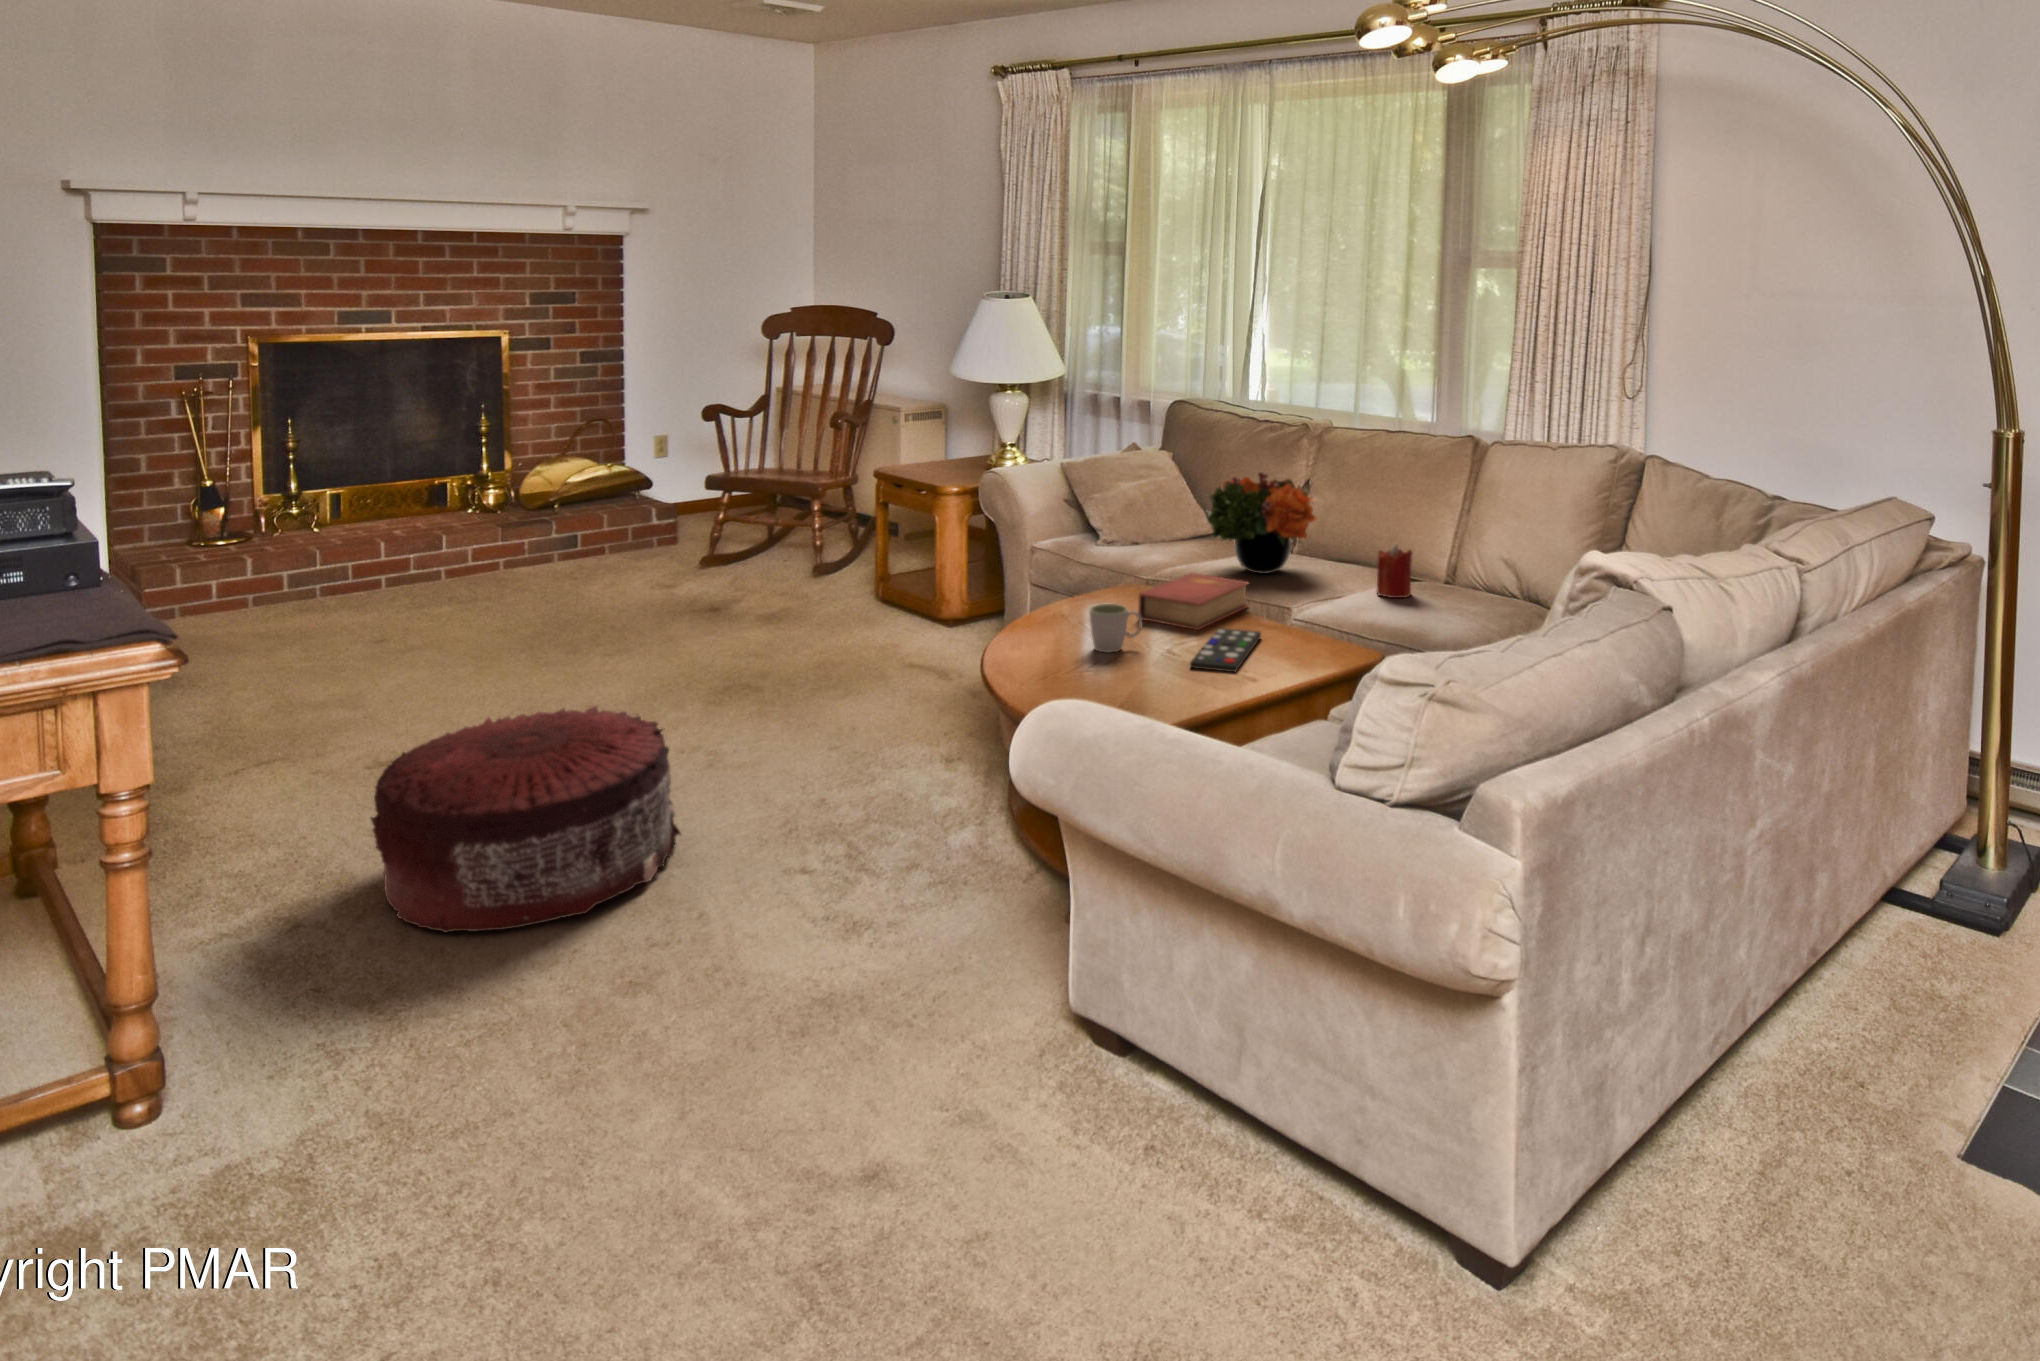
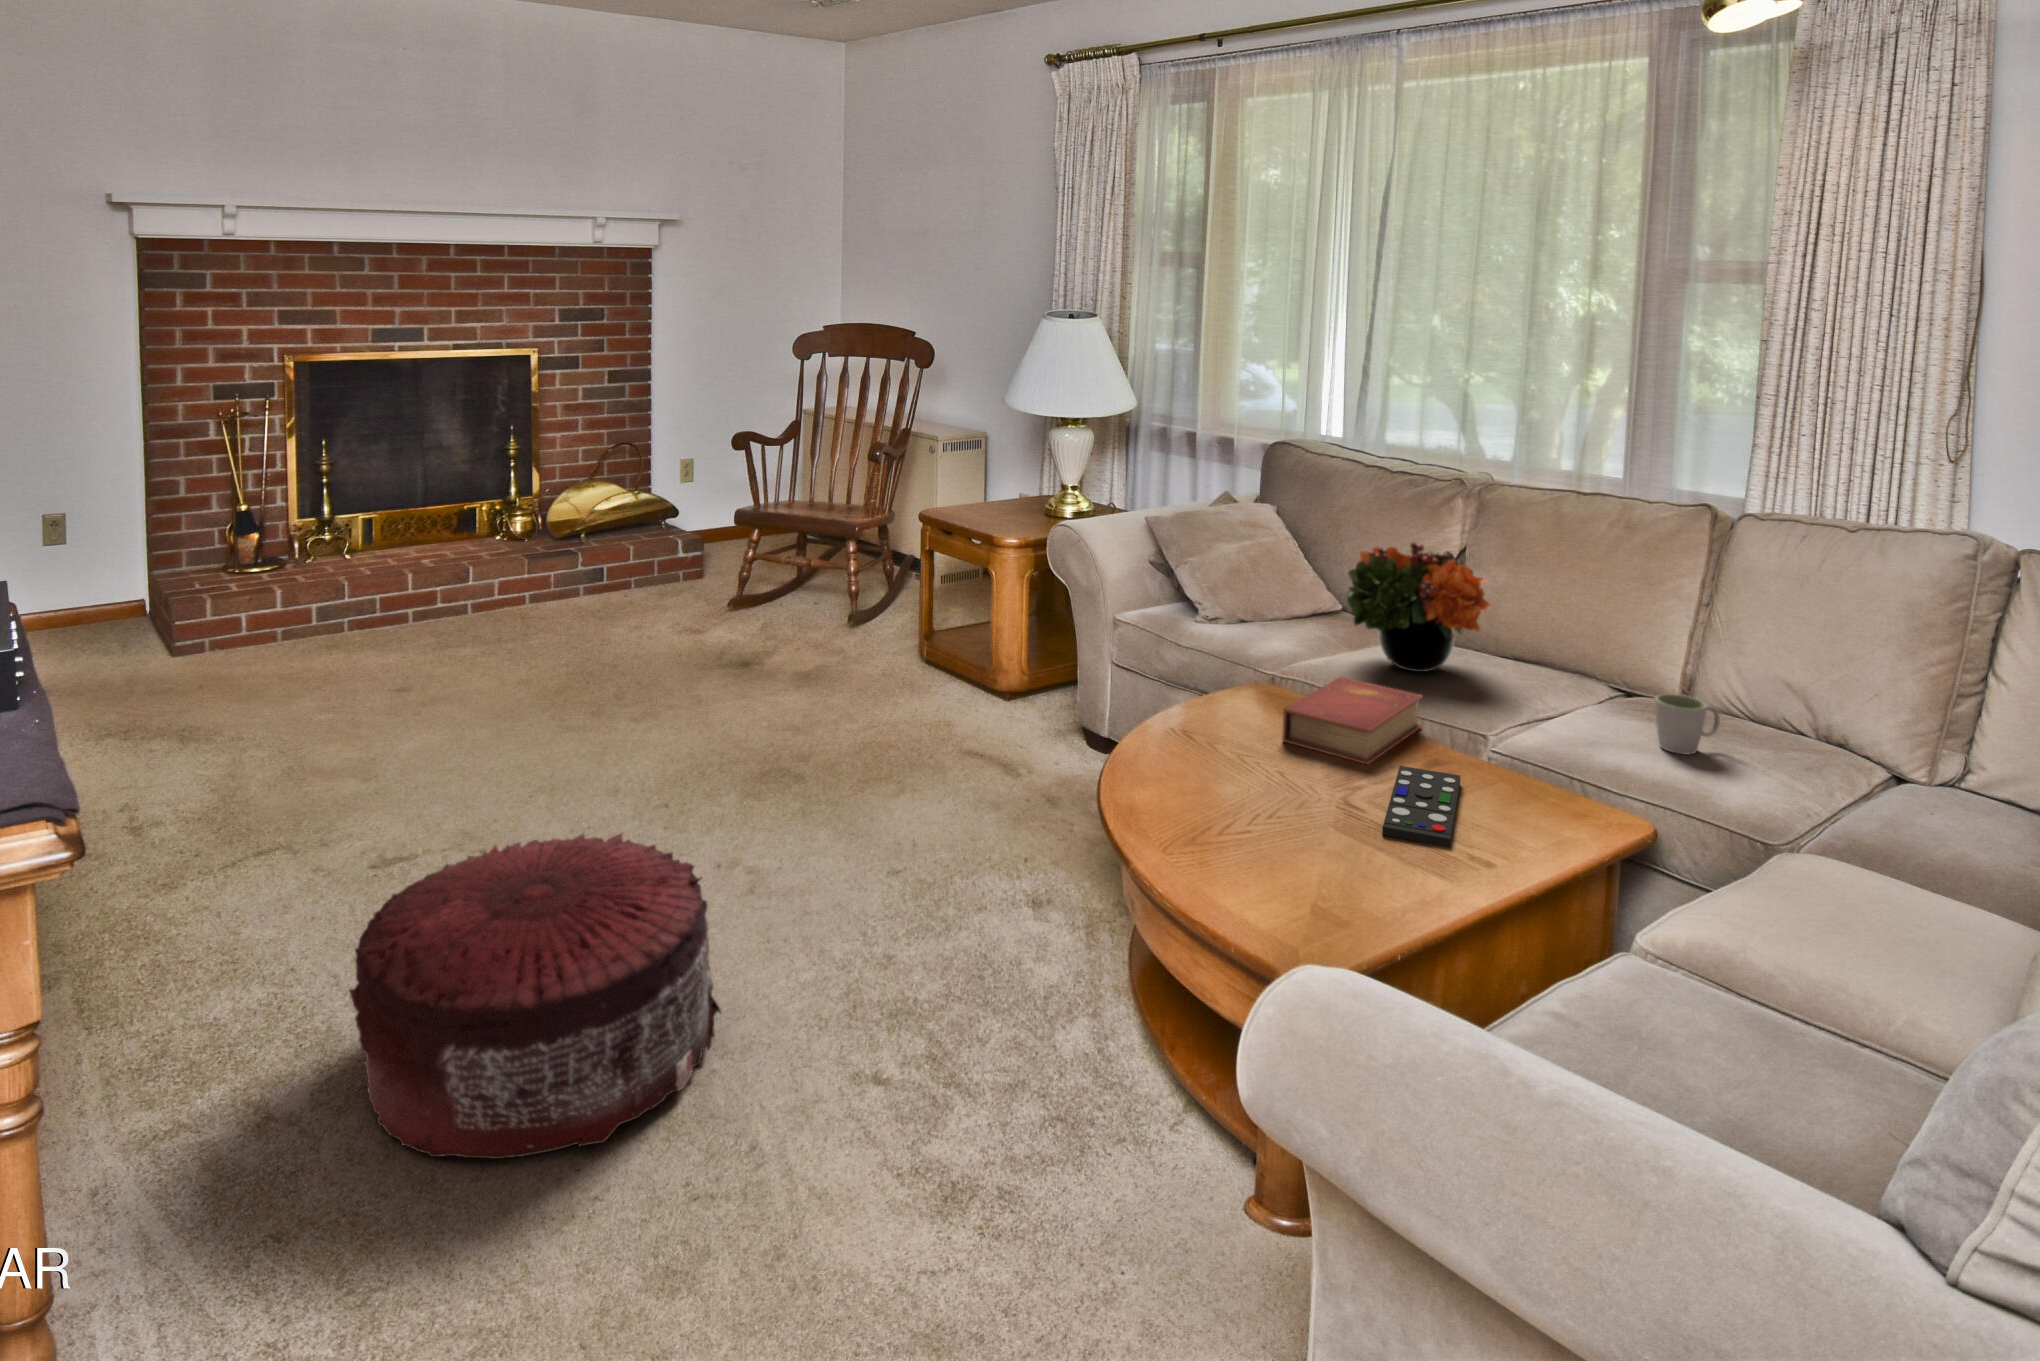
candle: present [1377,545,1412,598] -> none [1584,649,1637,721]
mug: present [1090,604,1142,652] -> present [1655,694,1720,754]

